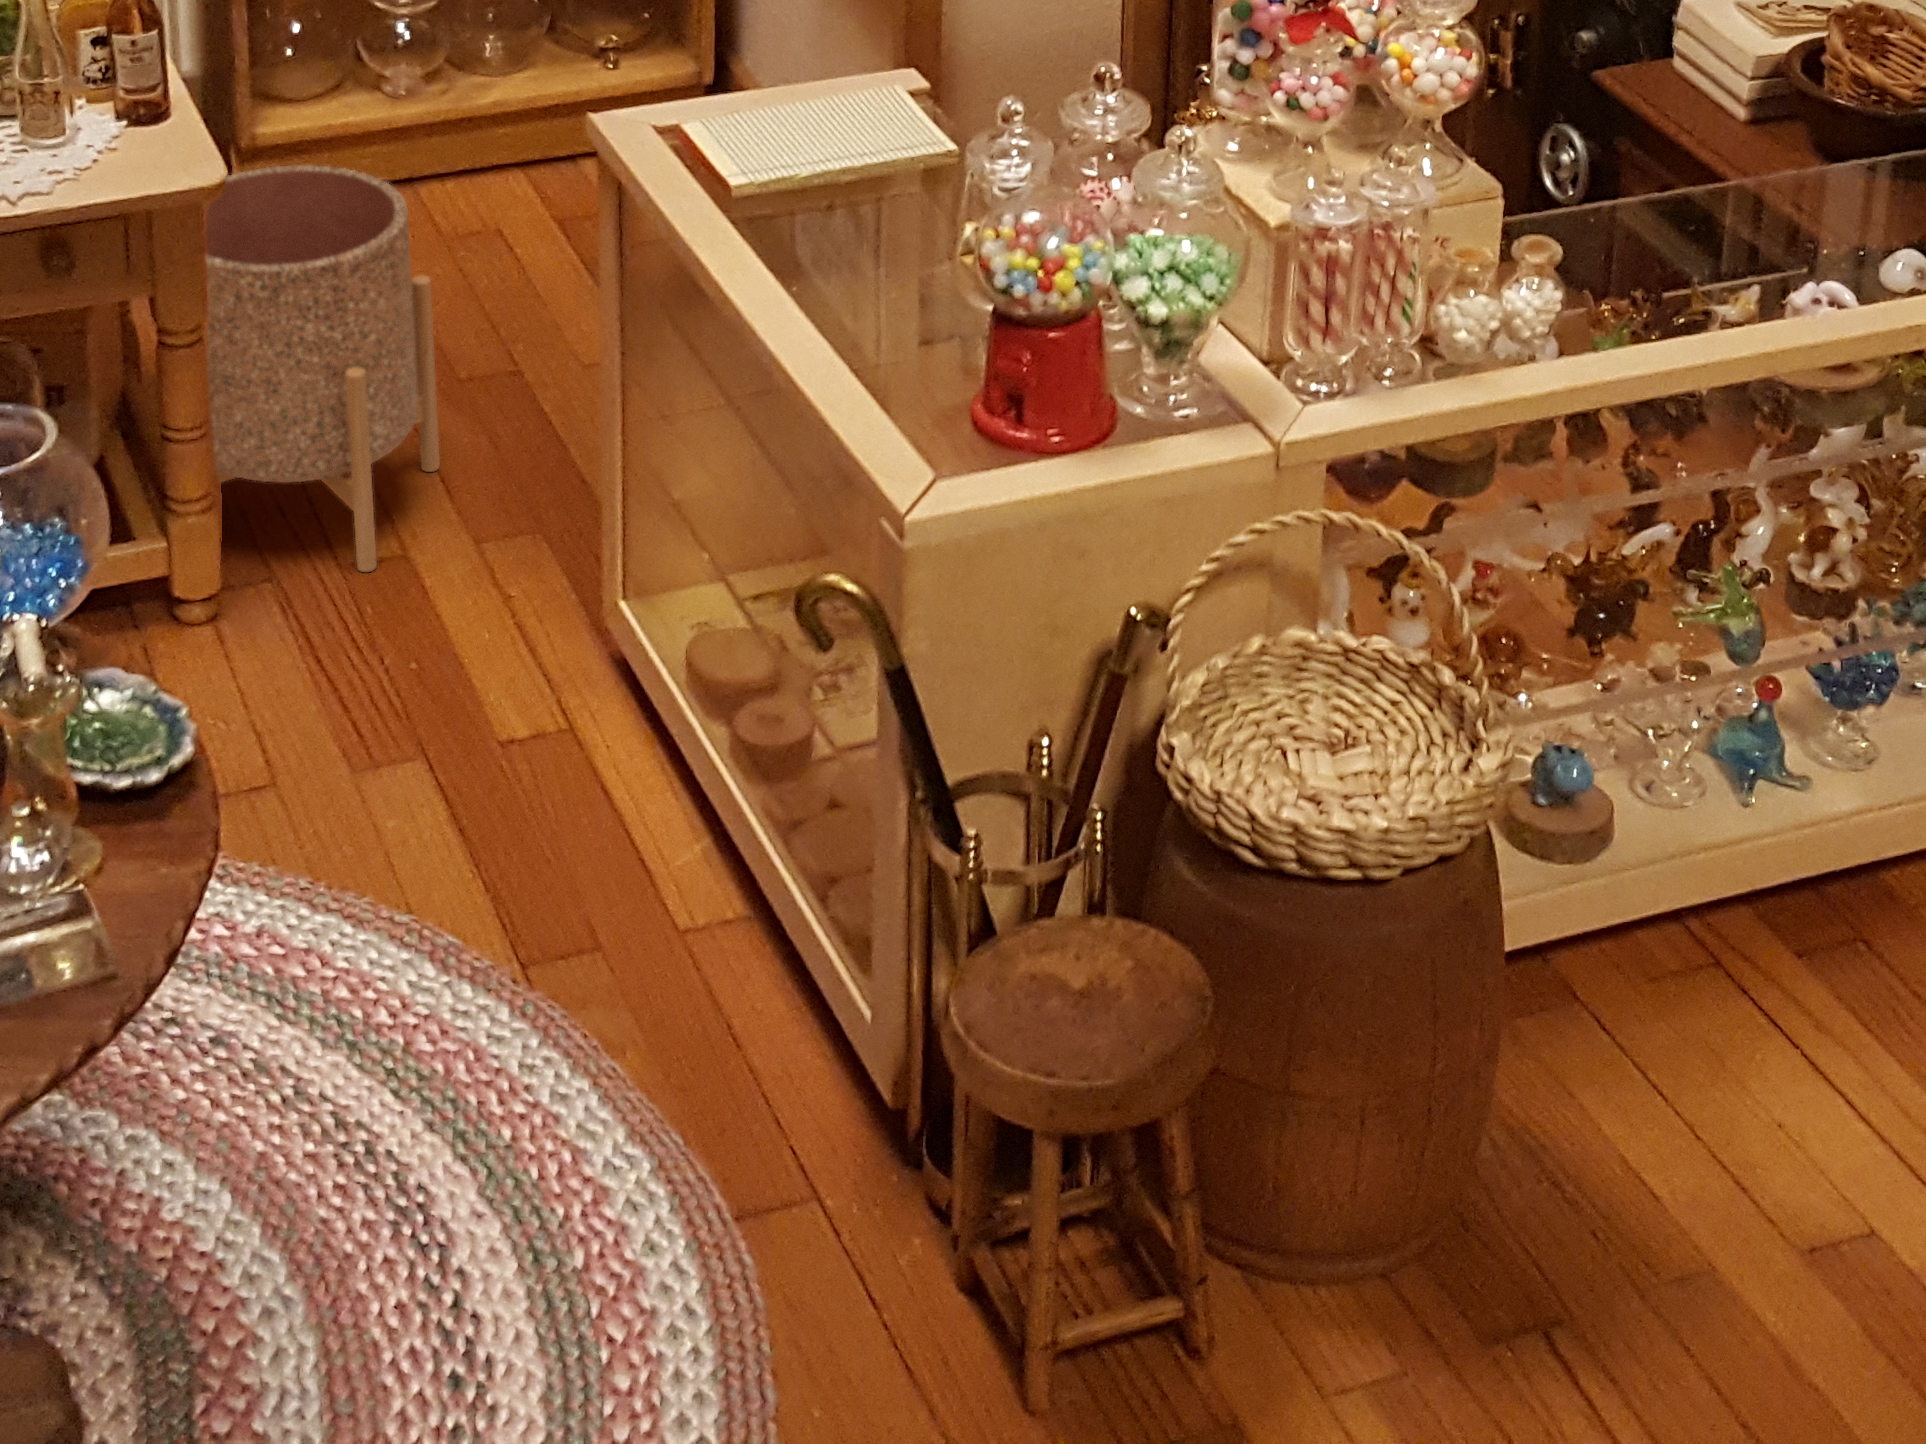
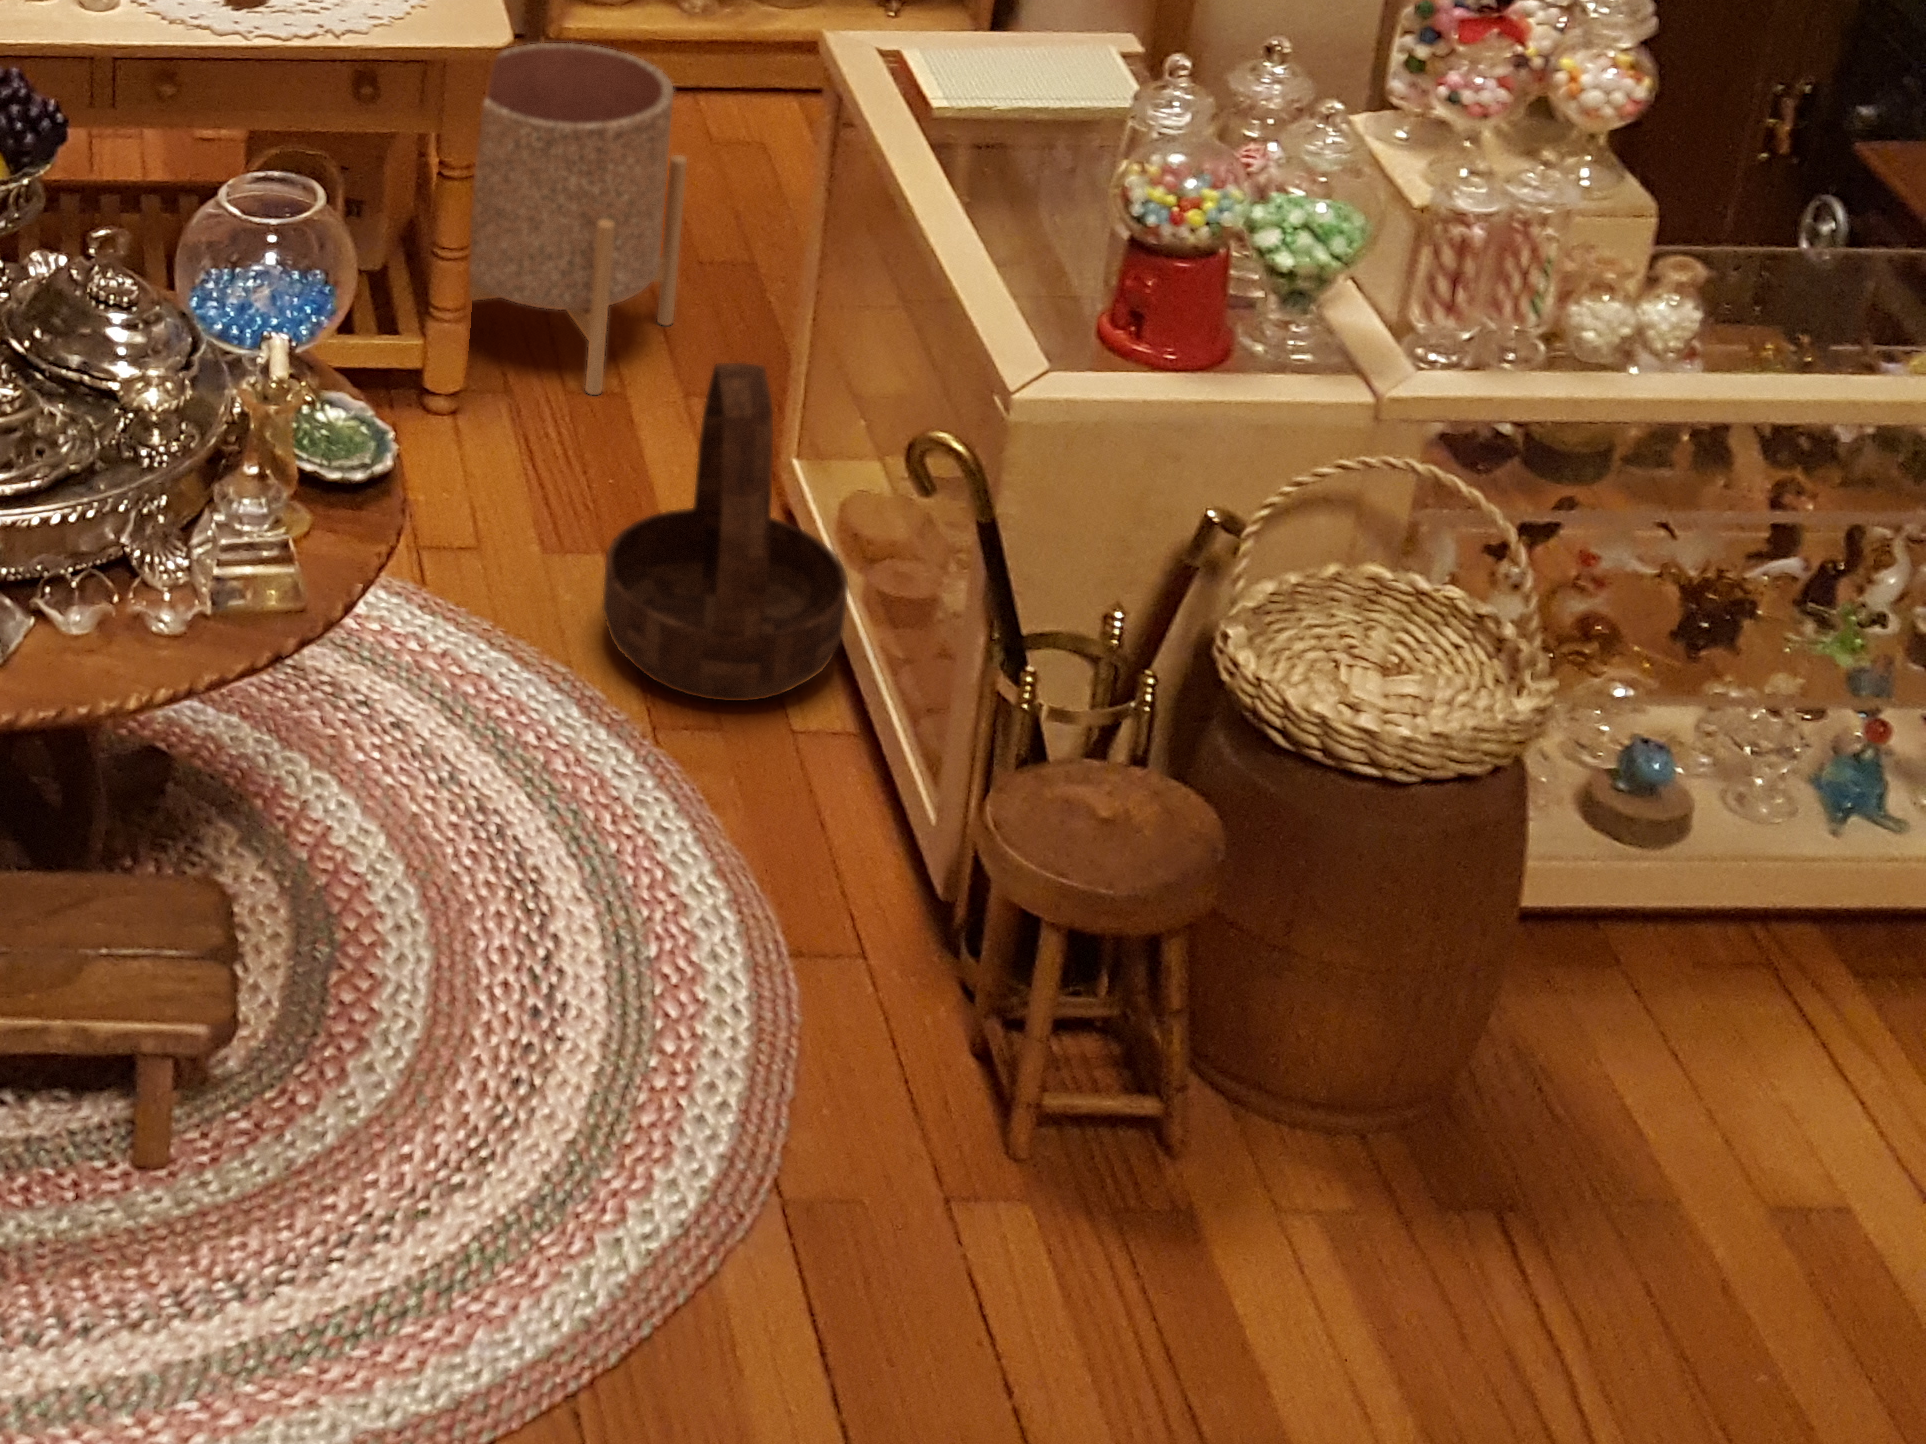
basket: none [431,519,713,921] -> present [602,363,848,701]

